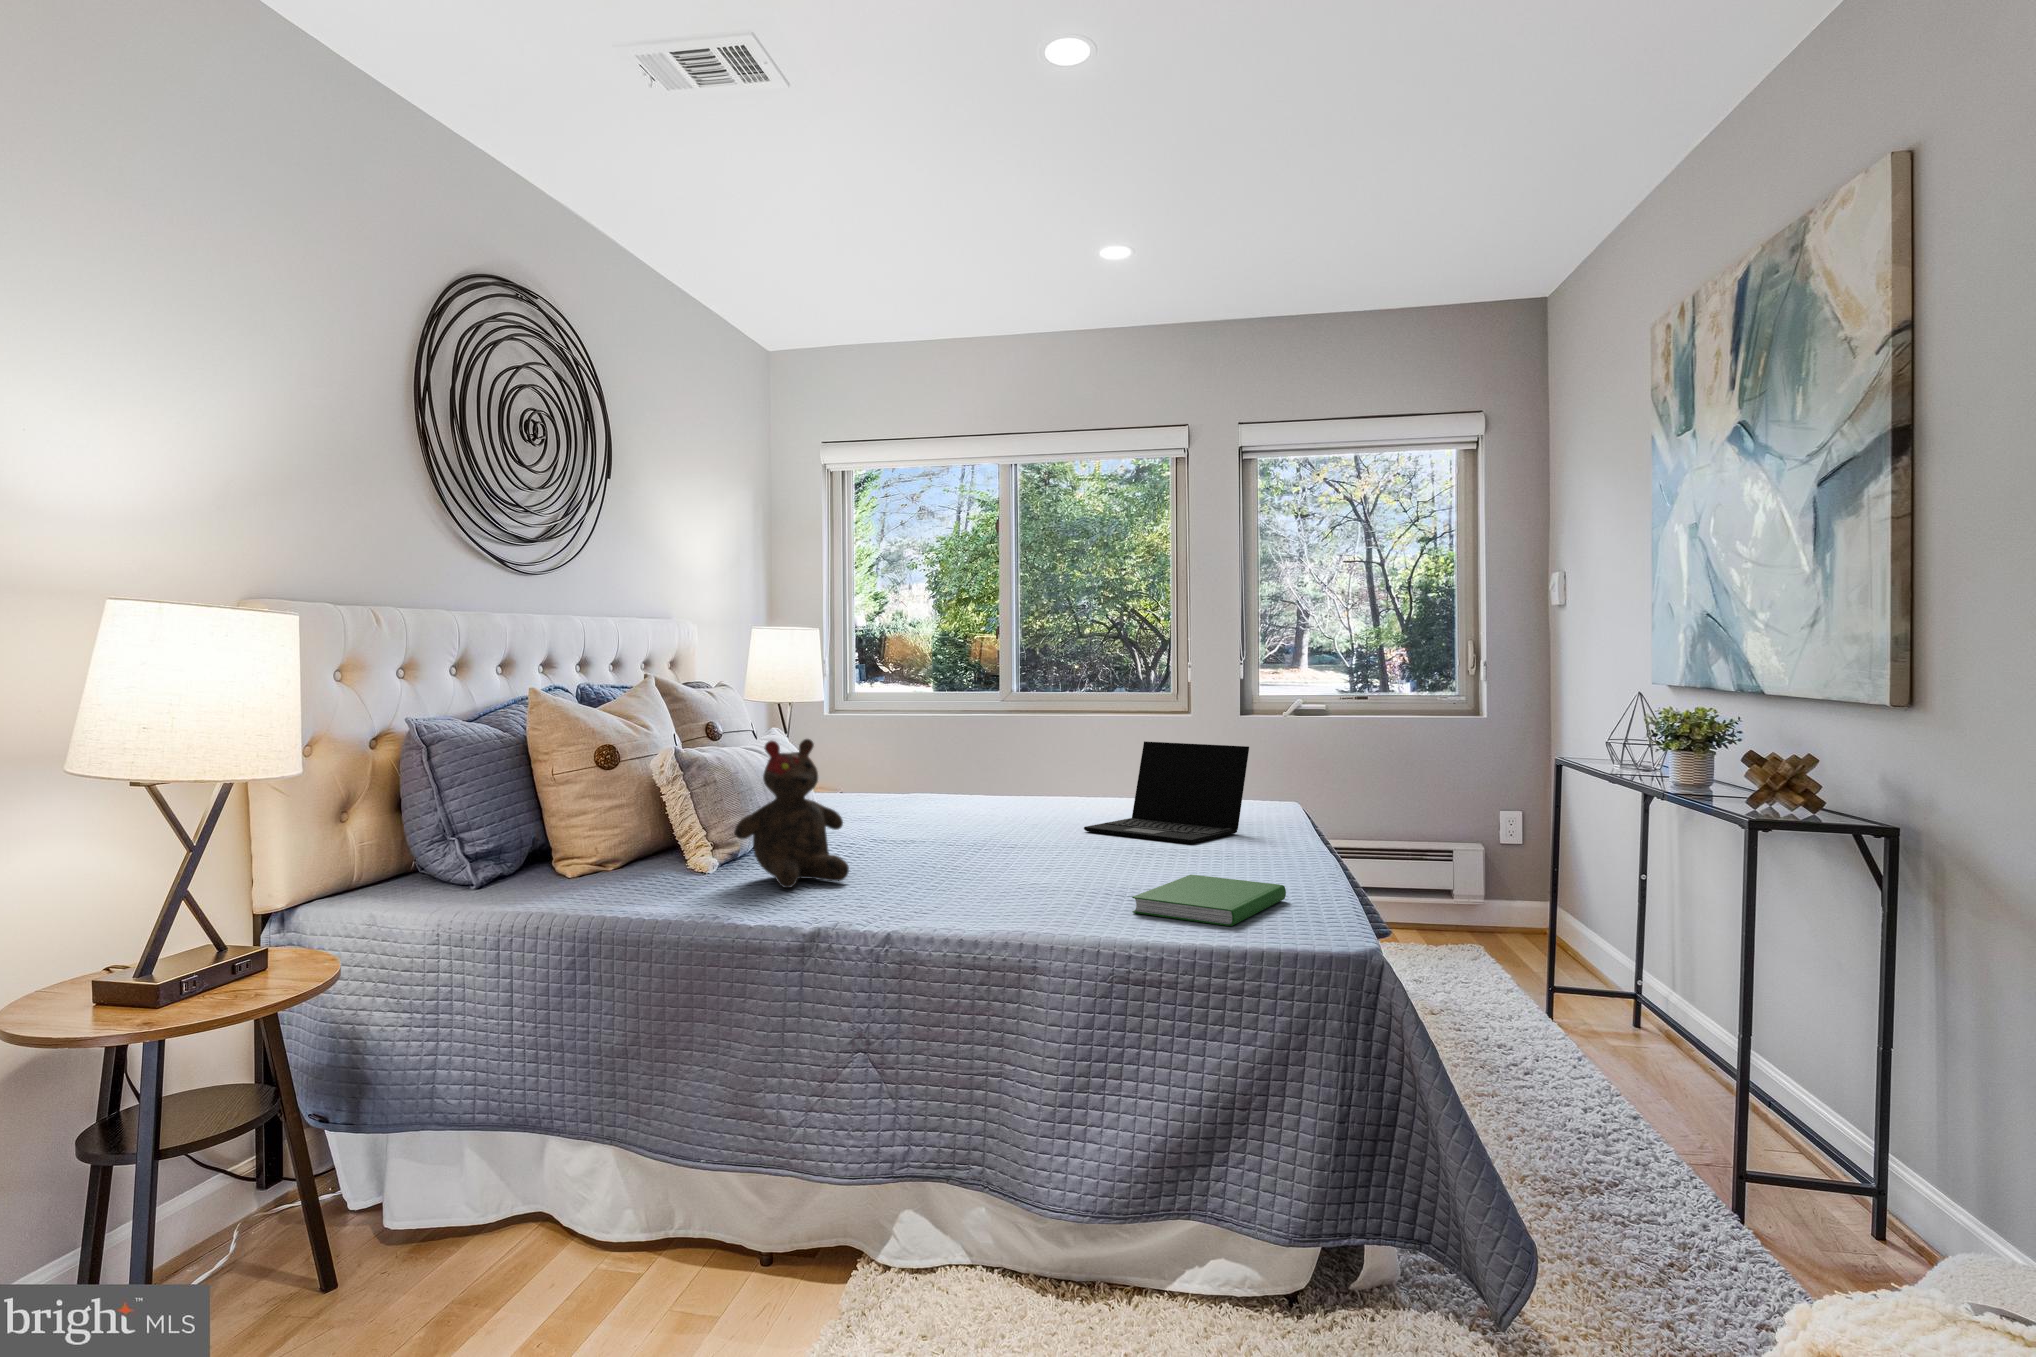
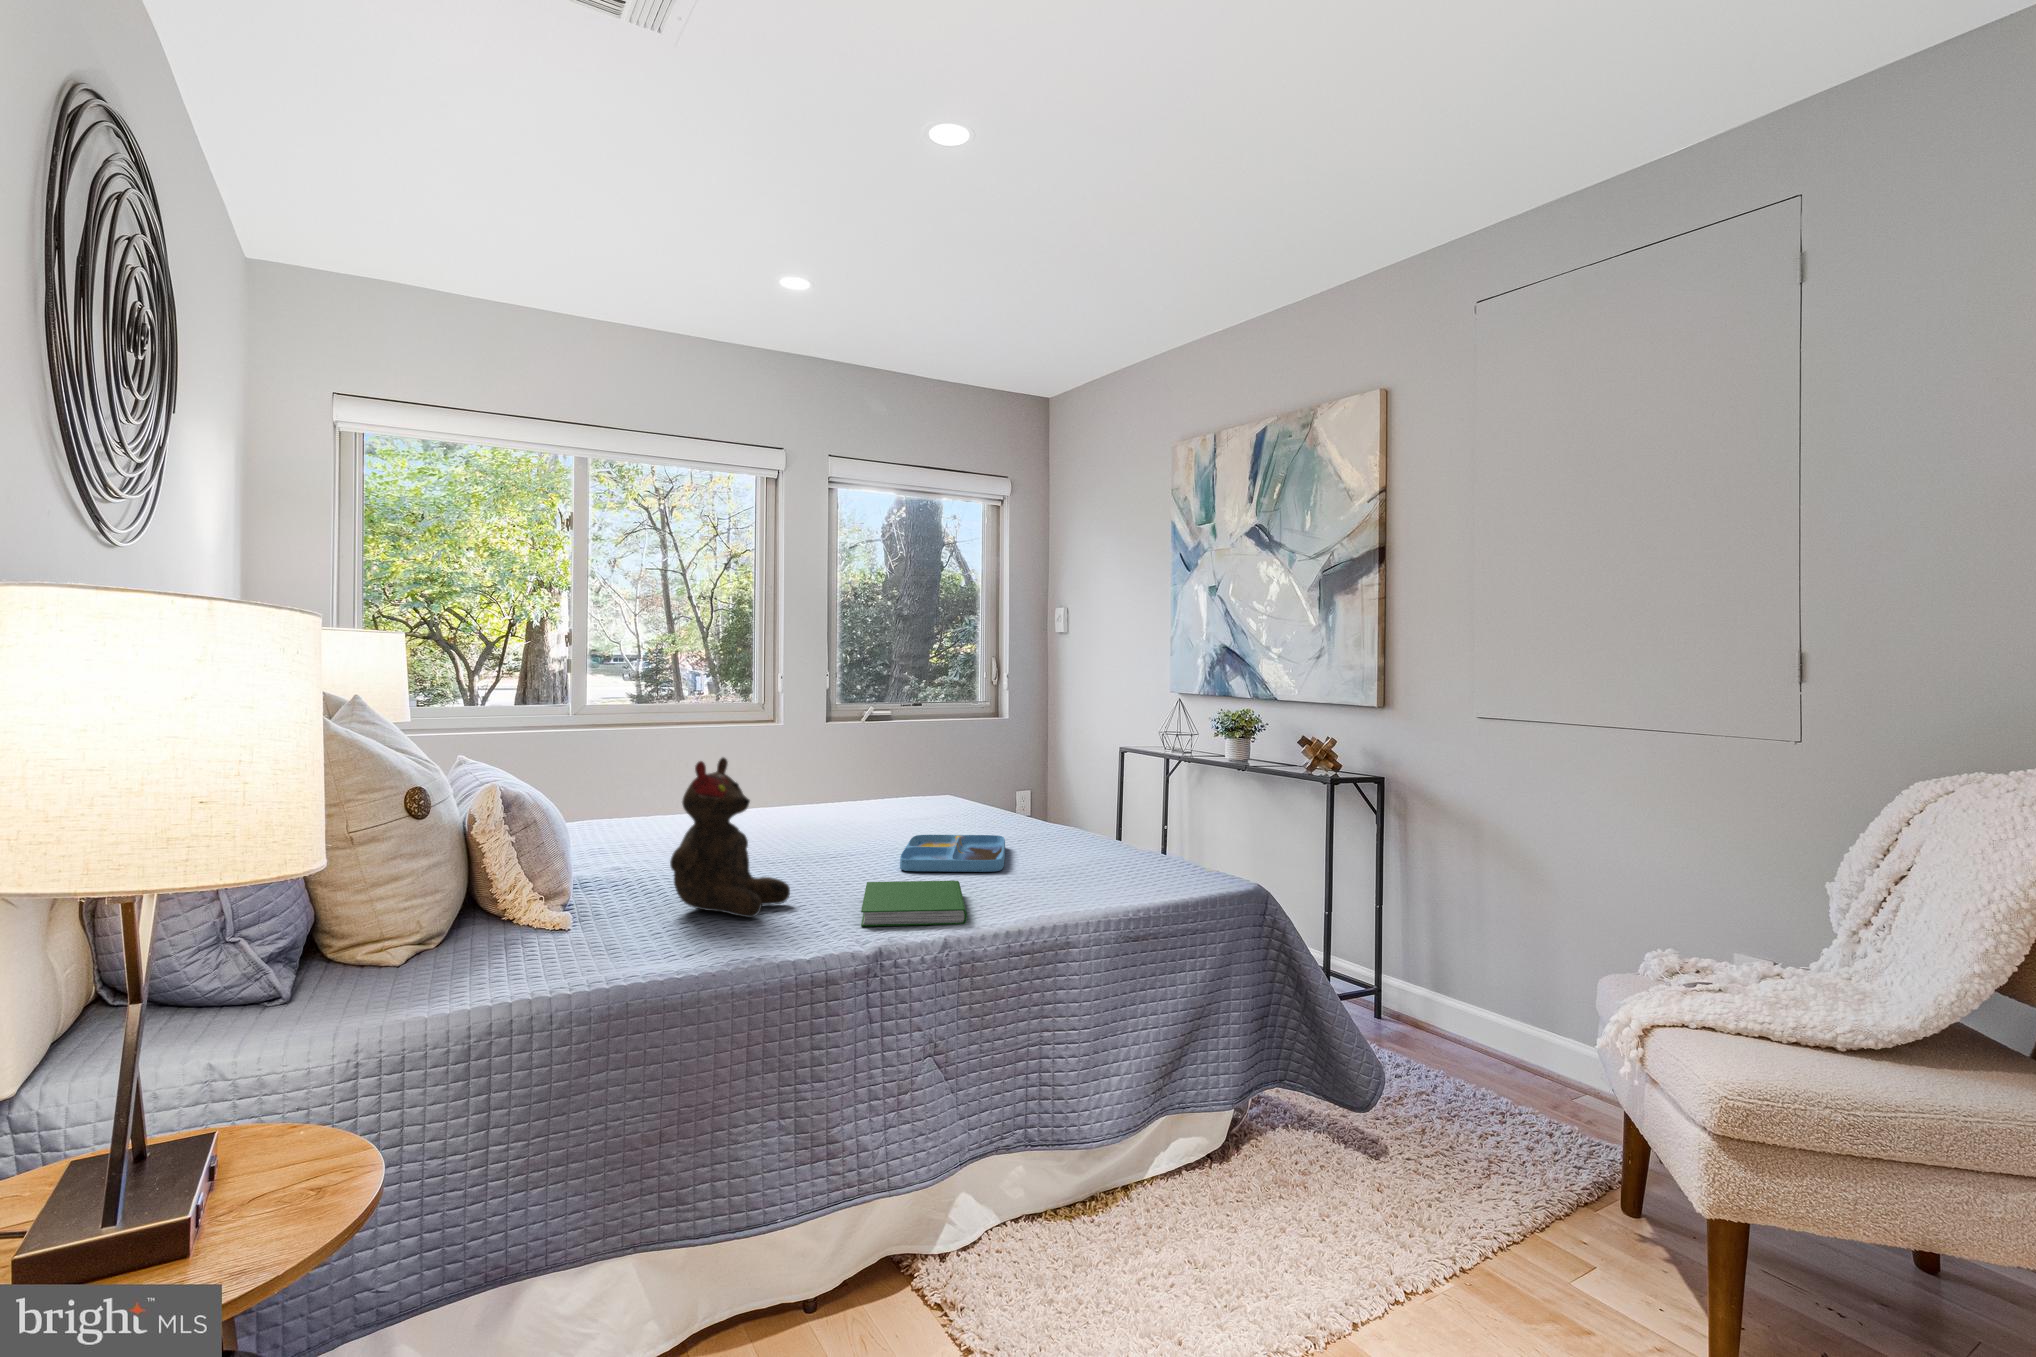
laptop: present [1084,741,1249,844] -> none [843,746,968,833]
tray: none [1019,839,1188,883] -> present [900,835,1005,872]
hardcover book: present [1132,875,1286,926] -> present [861,881,967,927]

